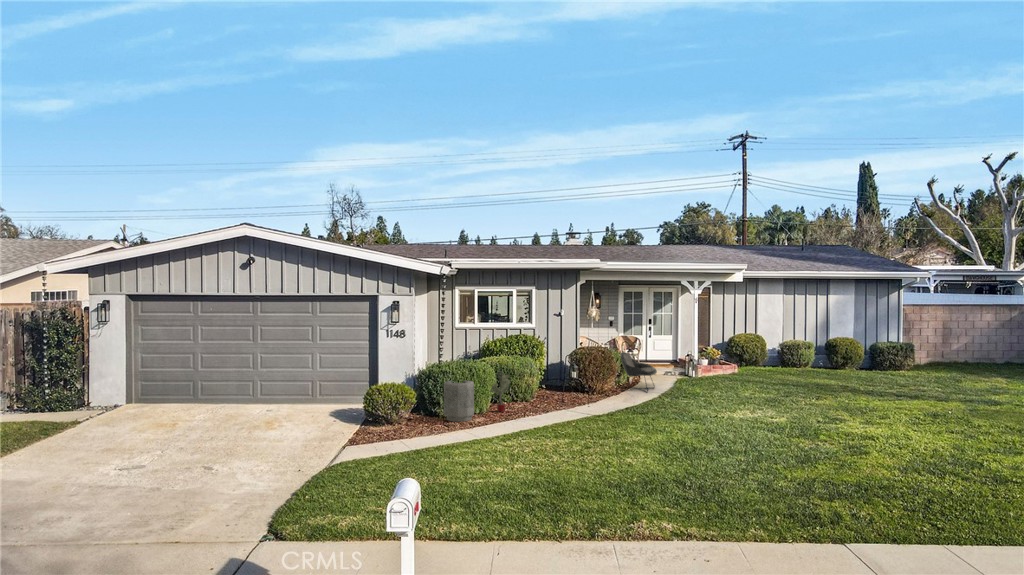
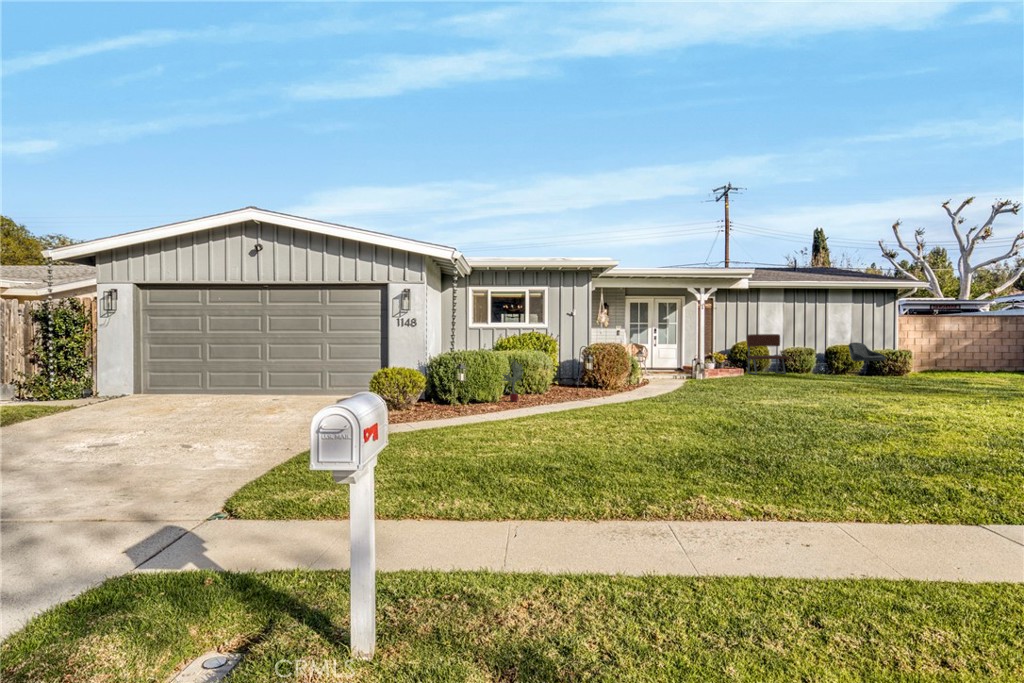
bench: none [742,328,786,371] -> present [747,334,790,374]
lounge chair: present [621,352,657,392] -> present [848,342,886,374]
trash can: present [444,380,474,422] -> none [455,367,486,408]

